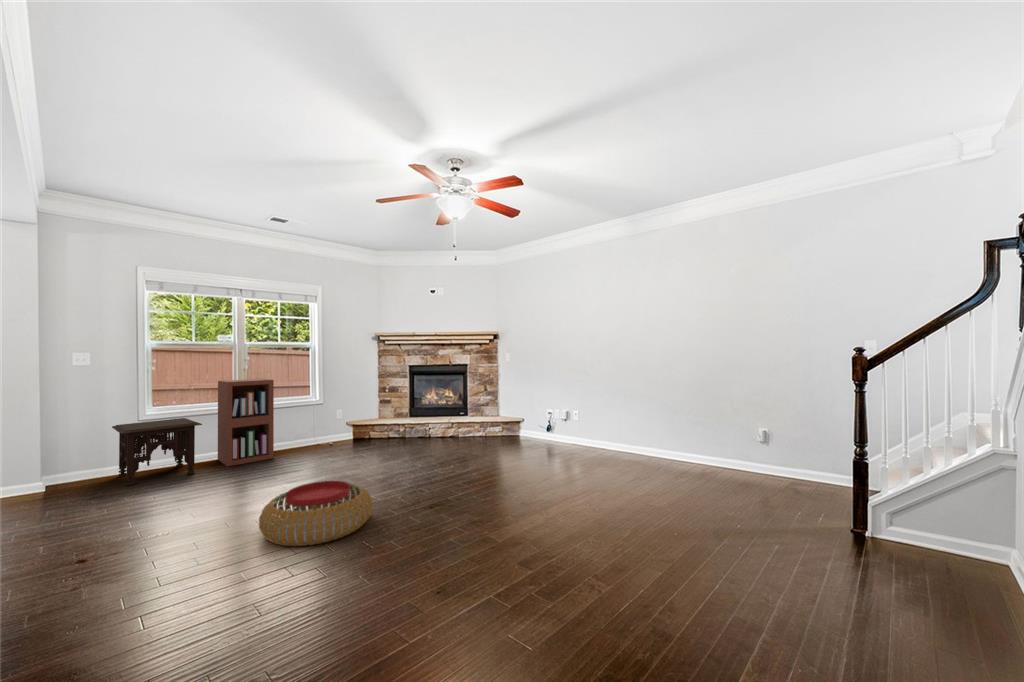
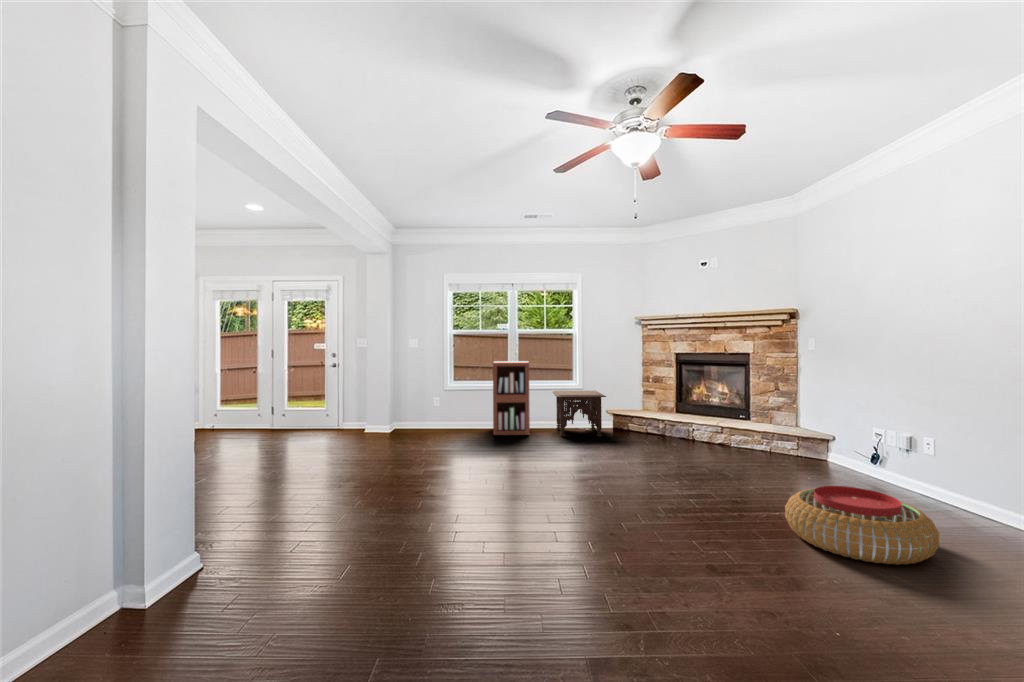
side table: present [112,418,202,486] -> present [553,391,606,437]
pouf: present [259,481,372,546] -> present [785,486,940,565]

